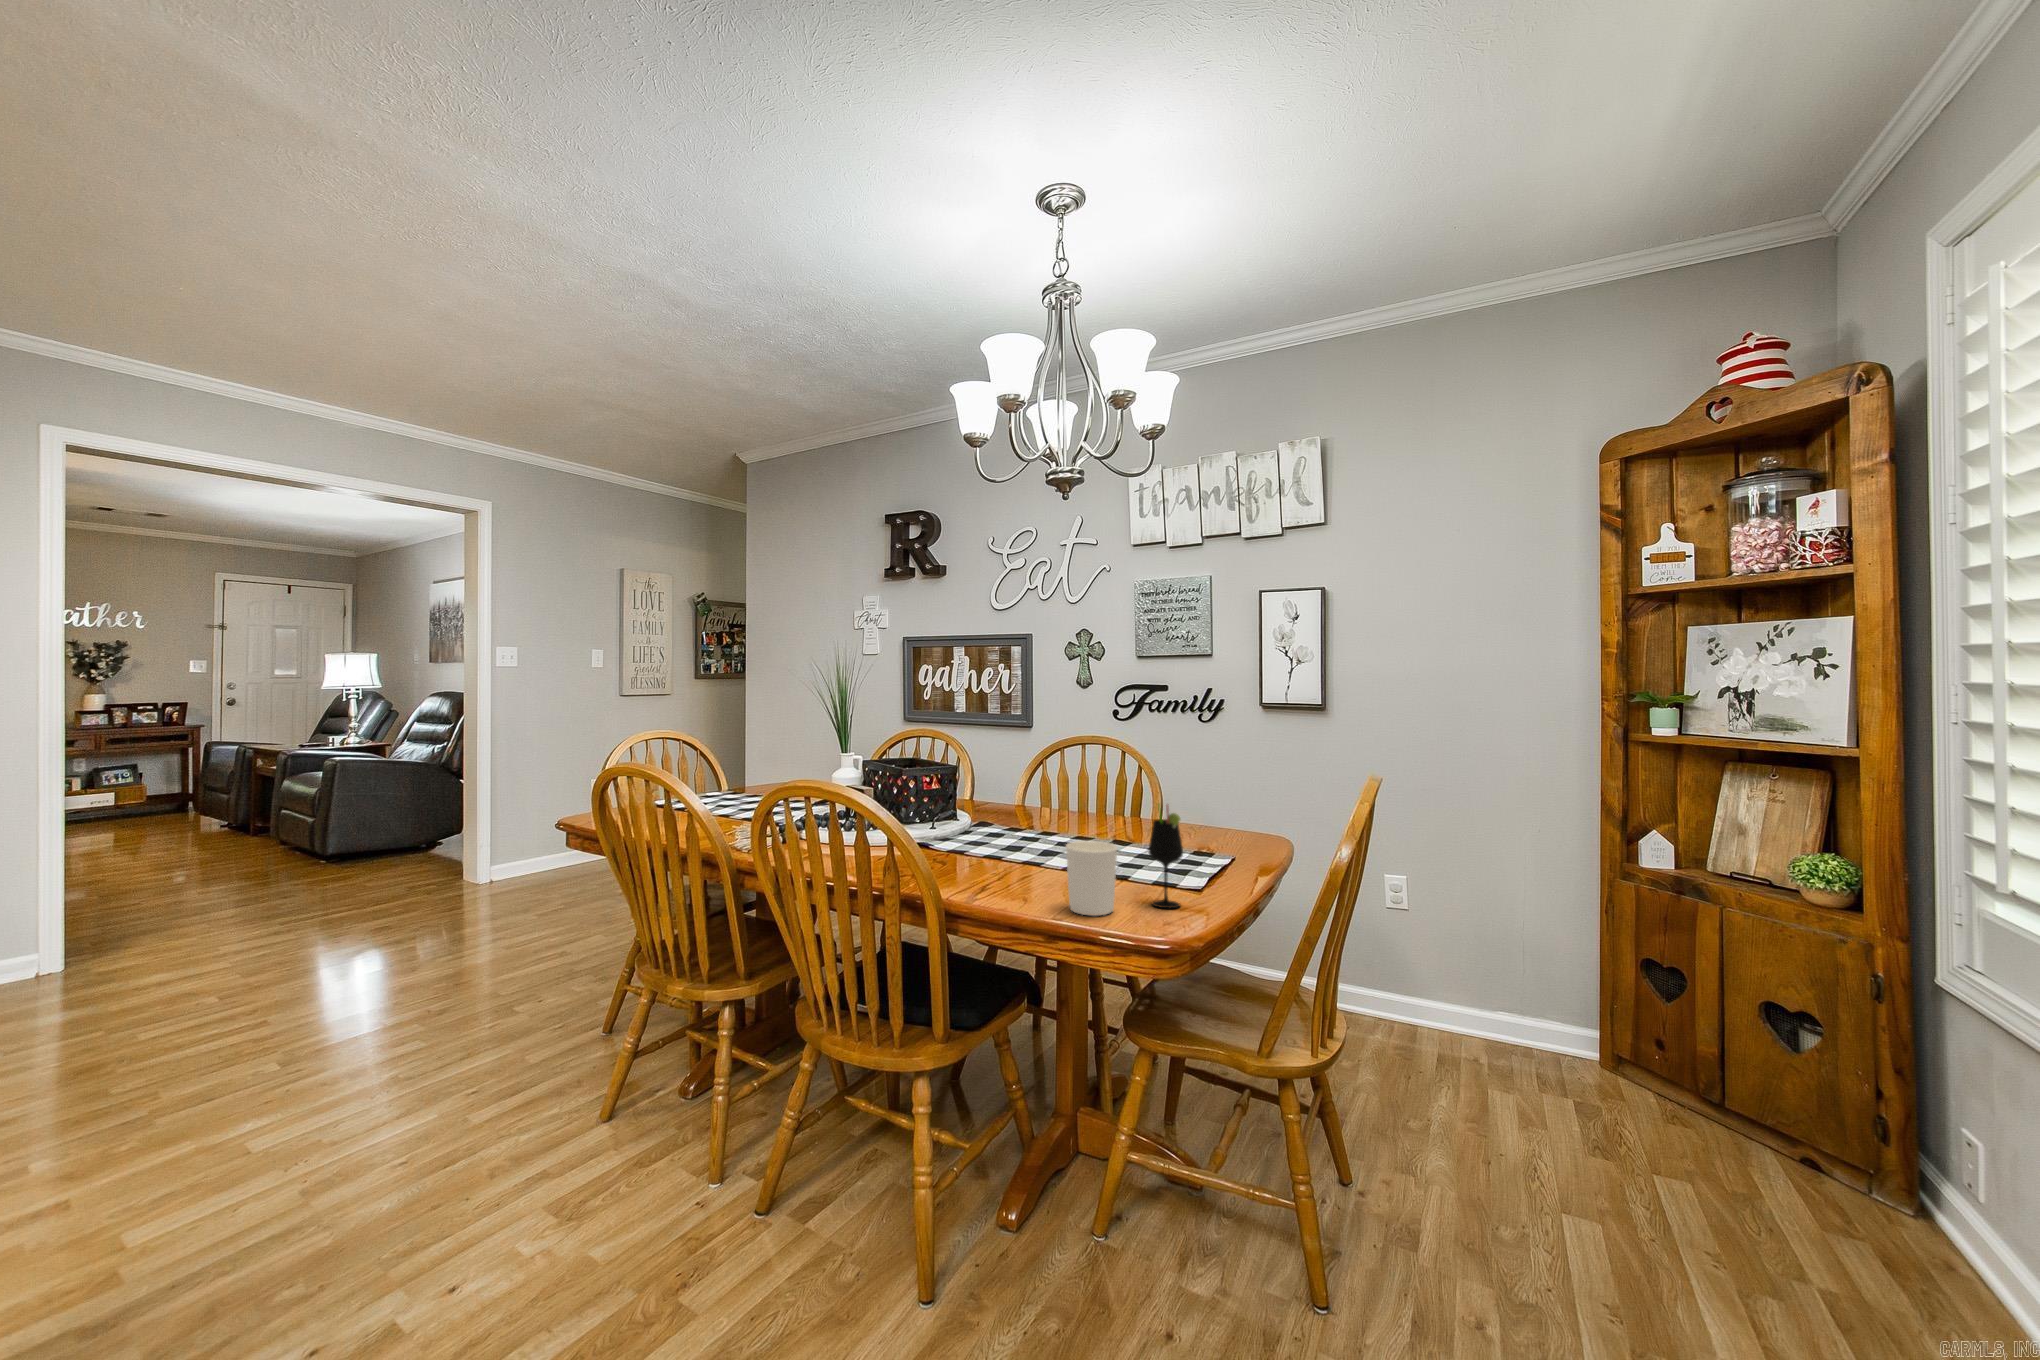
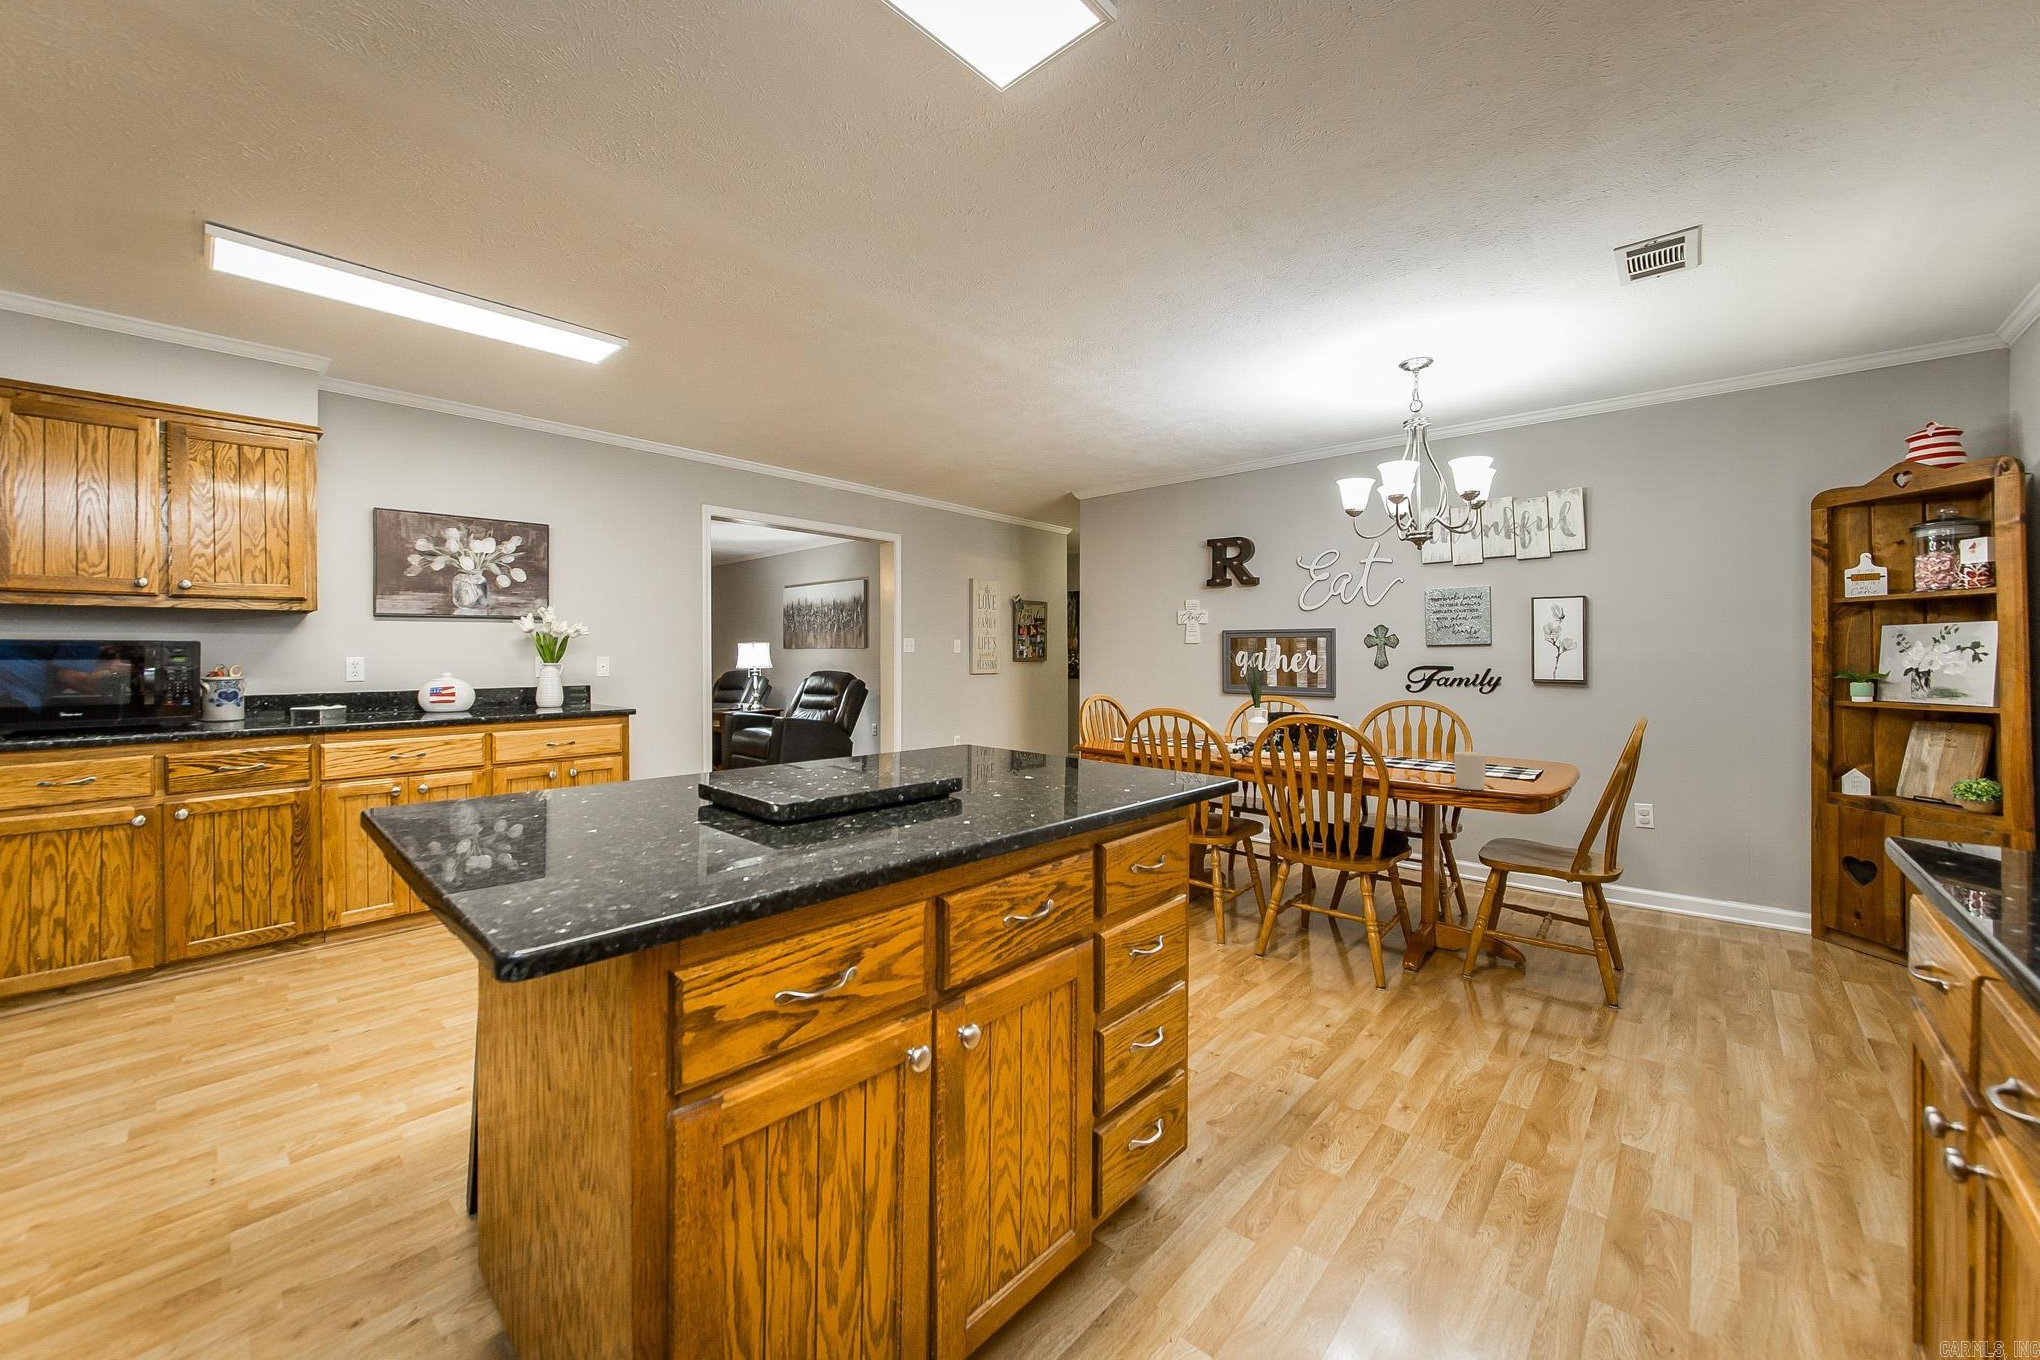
wine glass: present [1149,805,1183,908] -> none [1502,731,1525,789]

